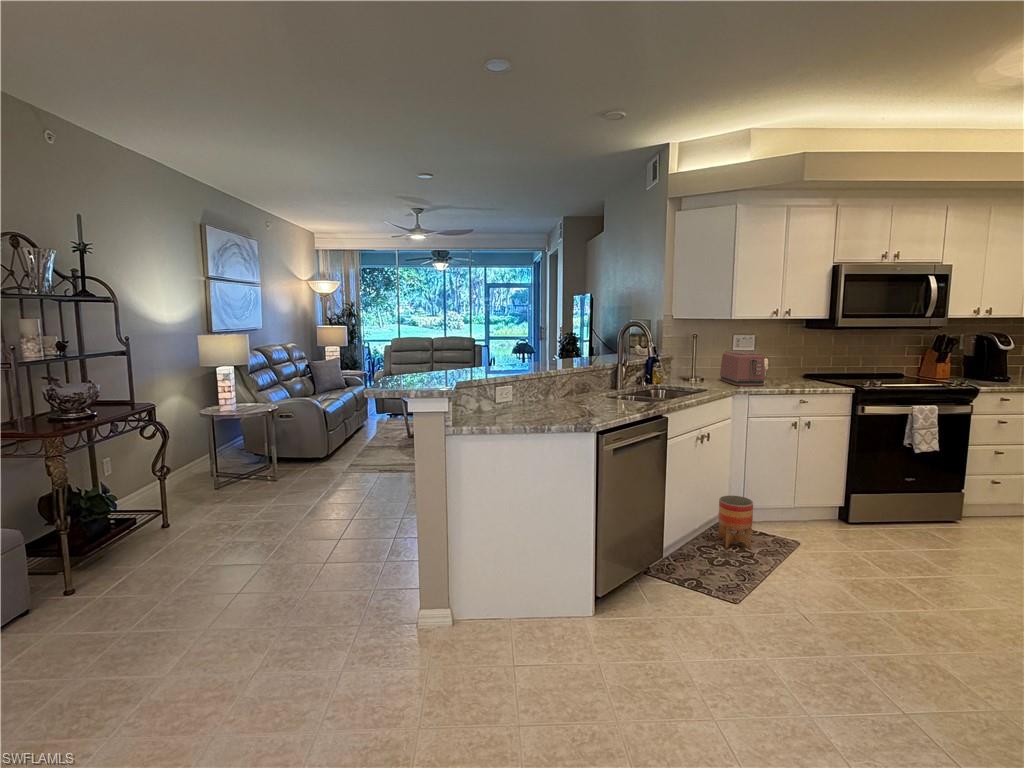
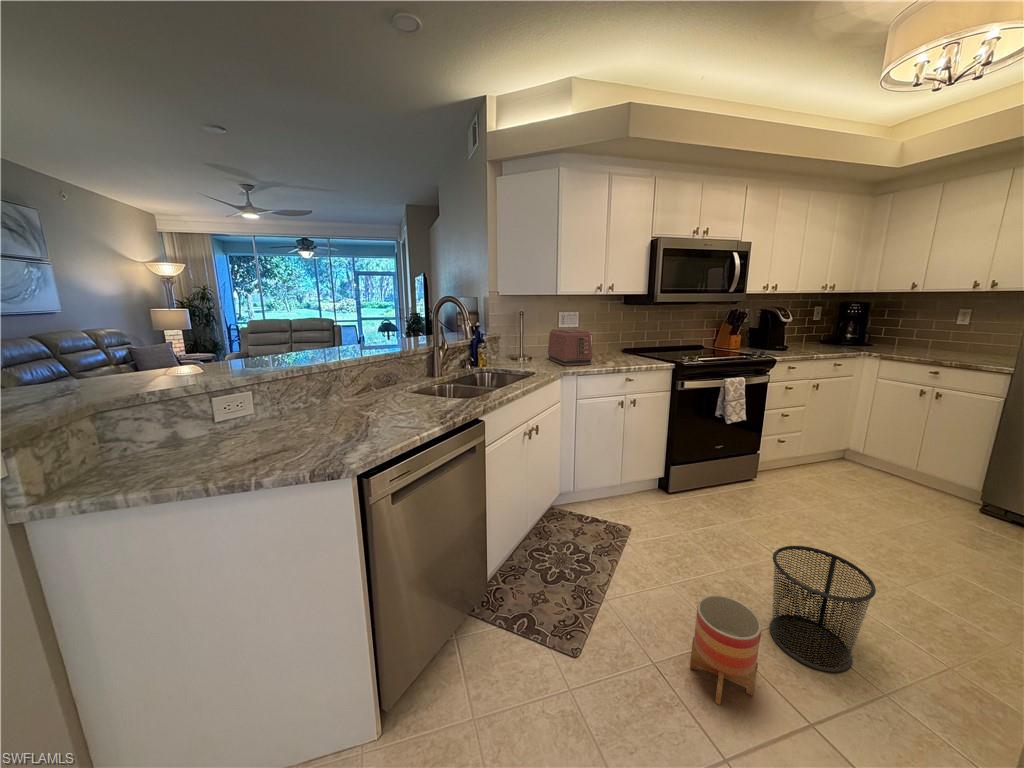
planter: present [718,496,753,548] -> present [690,595,762,705]
waste bin: none [917,542,1004,639] -> present [770,546,876,672]

